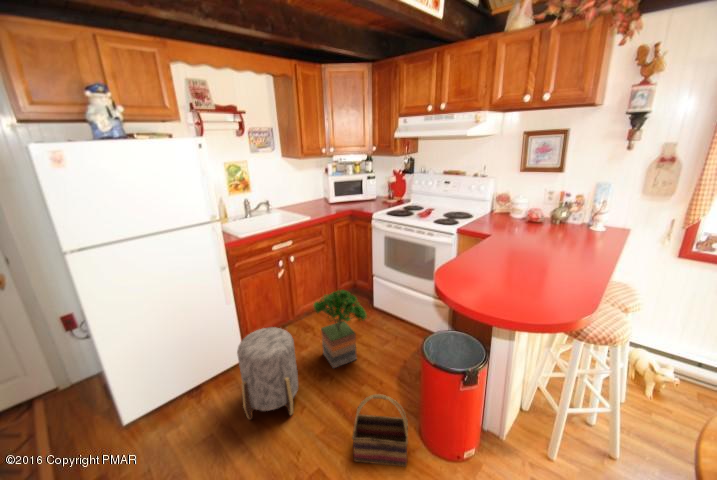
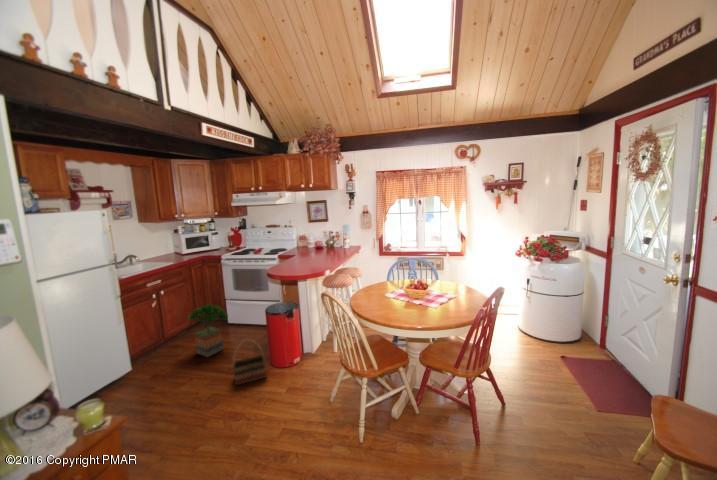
stool: present [237,327,298,420] -> none [140,330,187,395]

